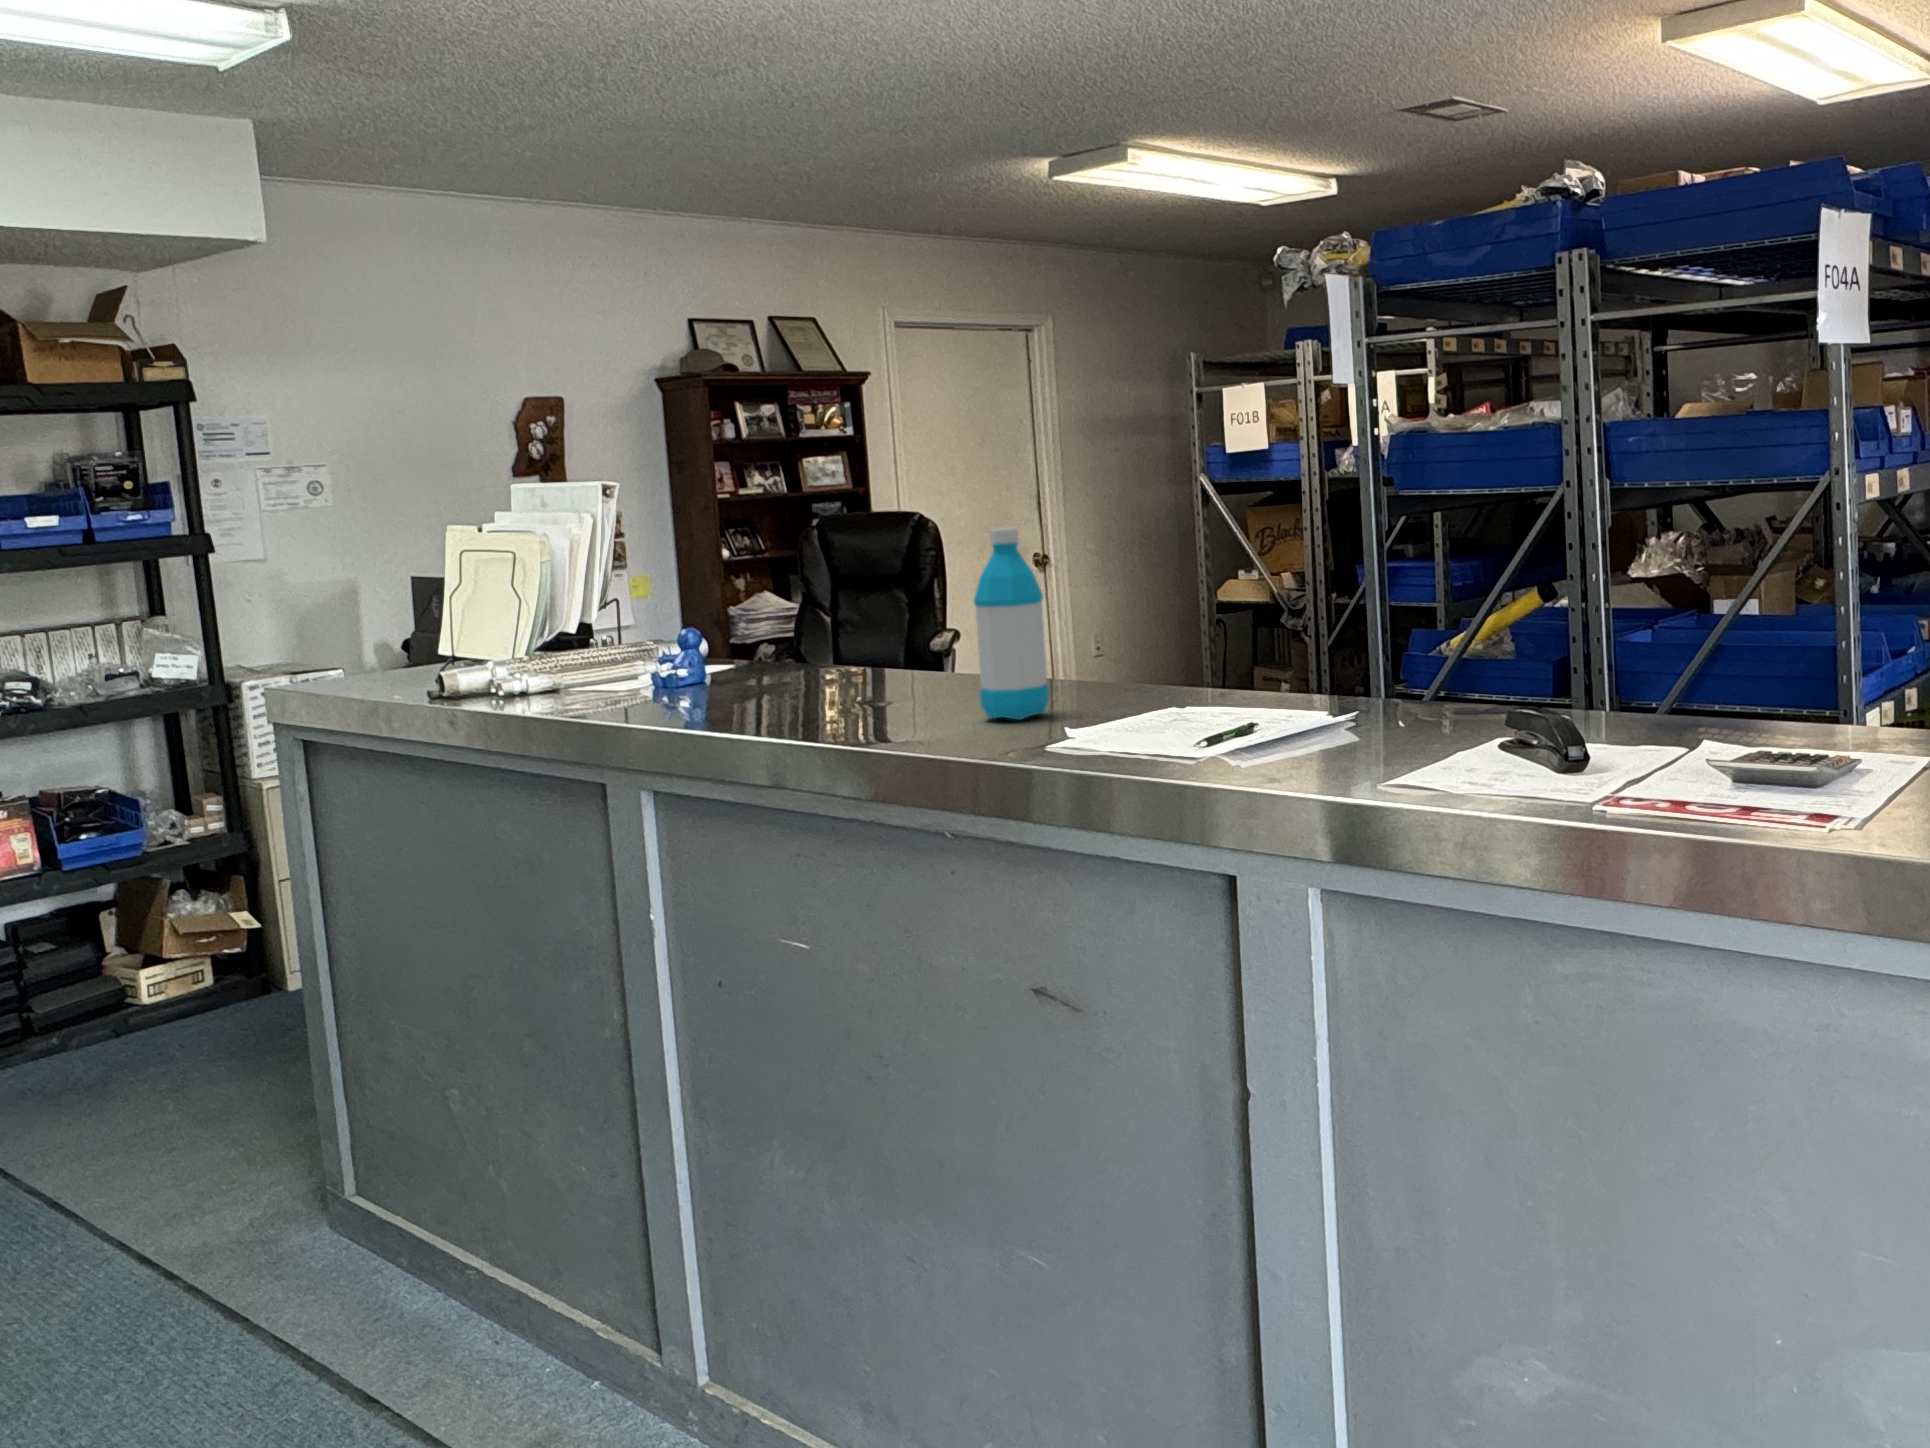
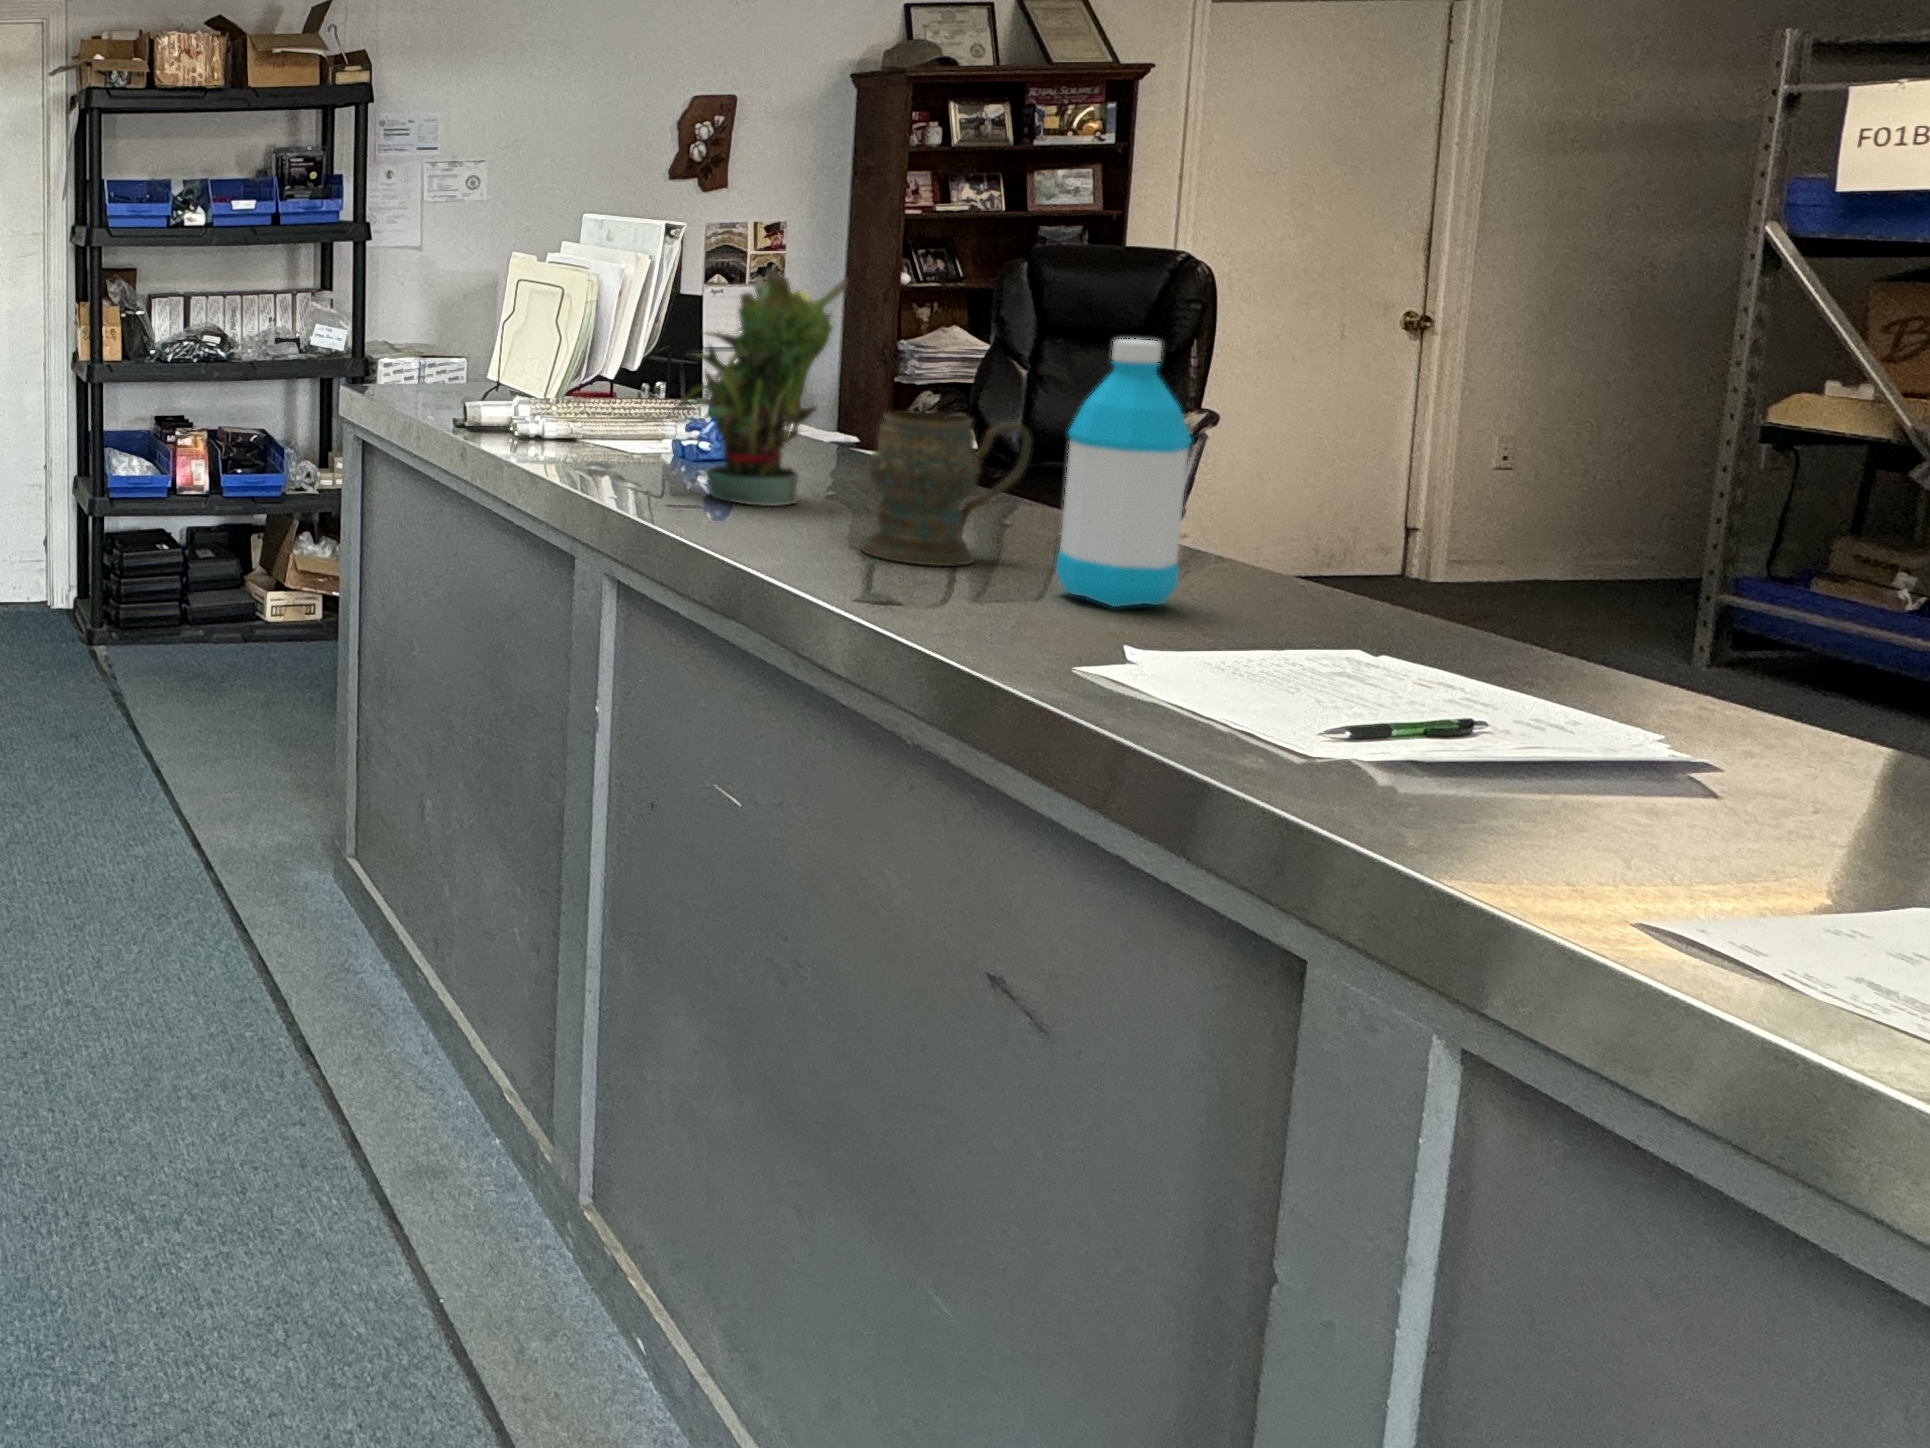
potted plant: none [664,505,788,713] -> present [669,269,848,506]
mug: none [841,604,943,724] -> present [862,412,1031,566]

